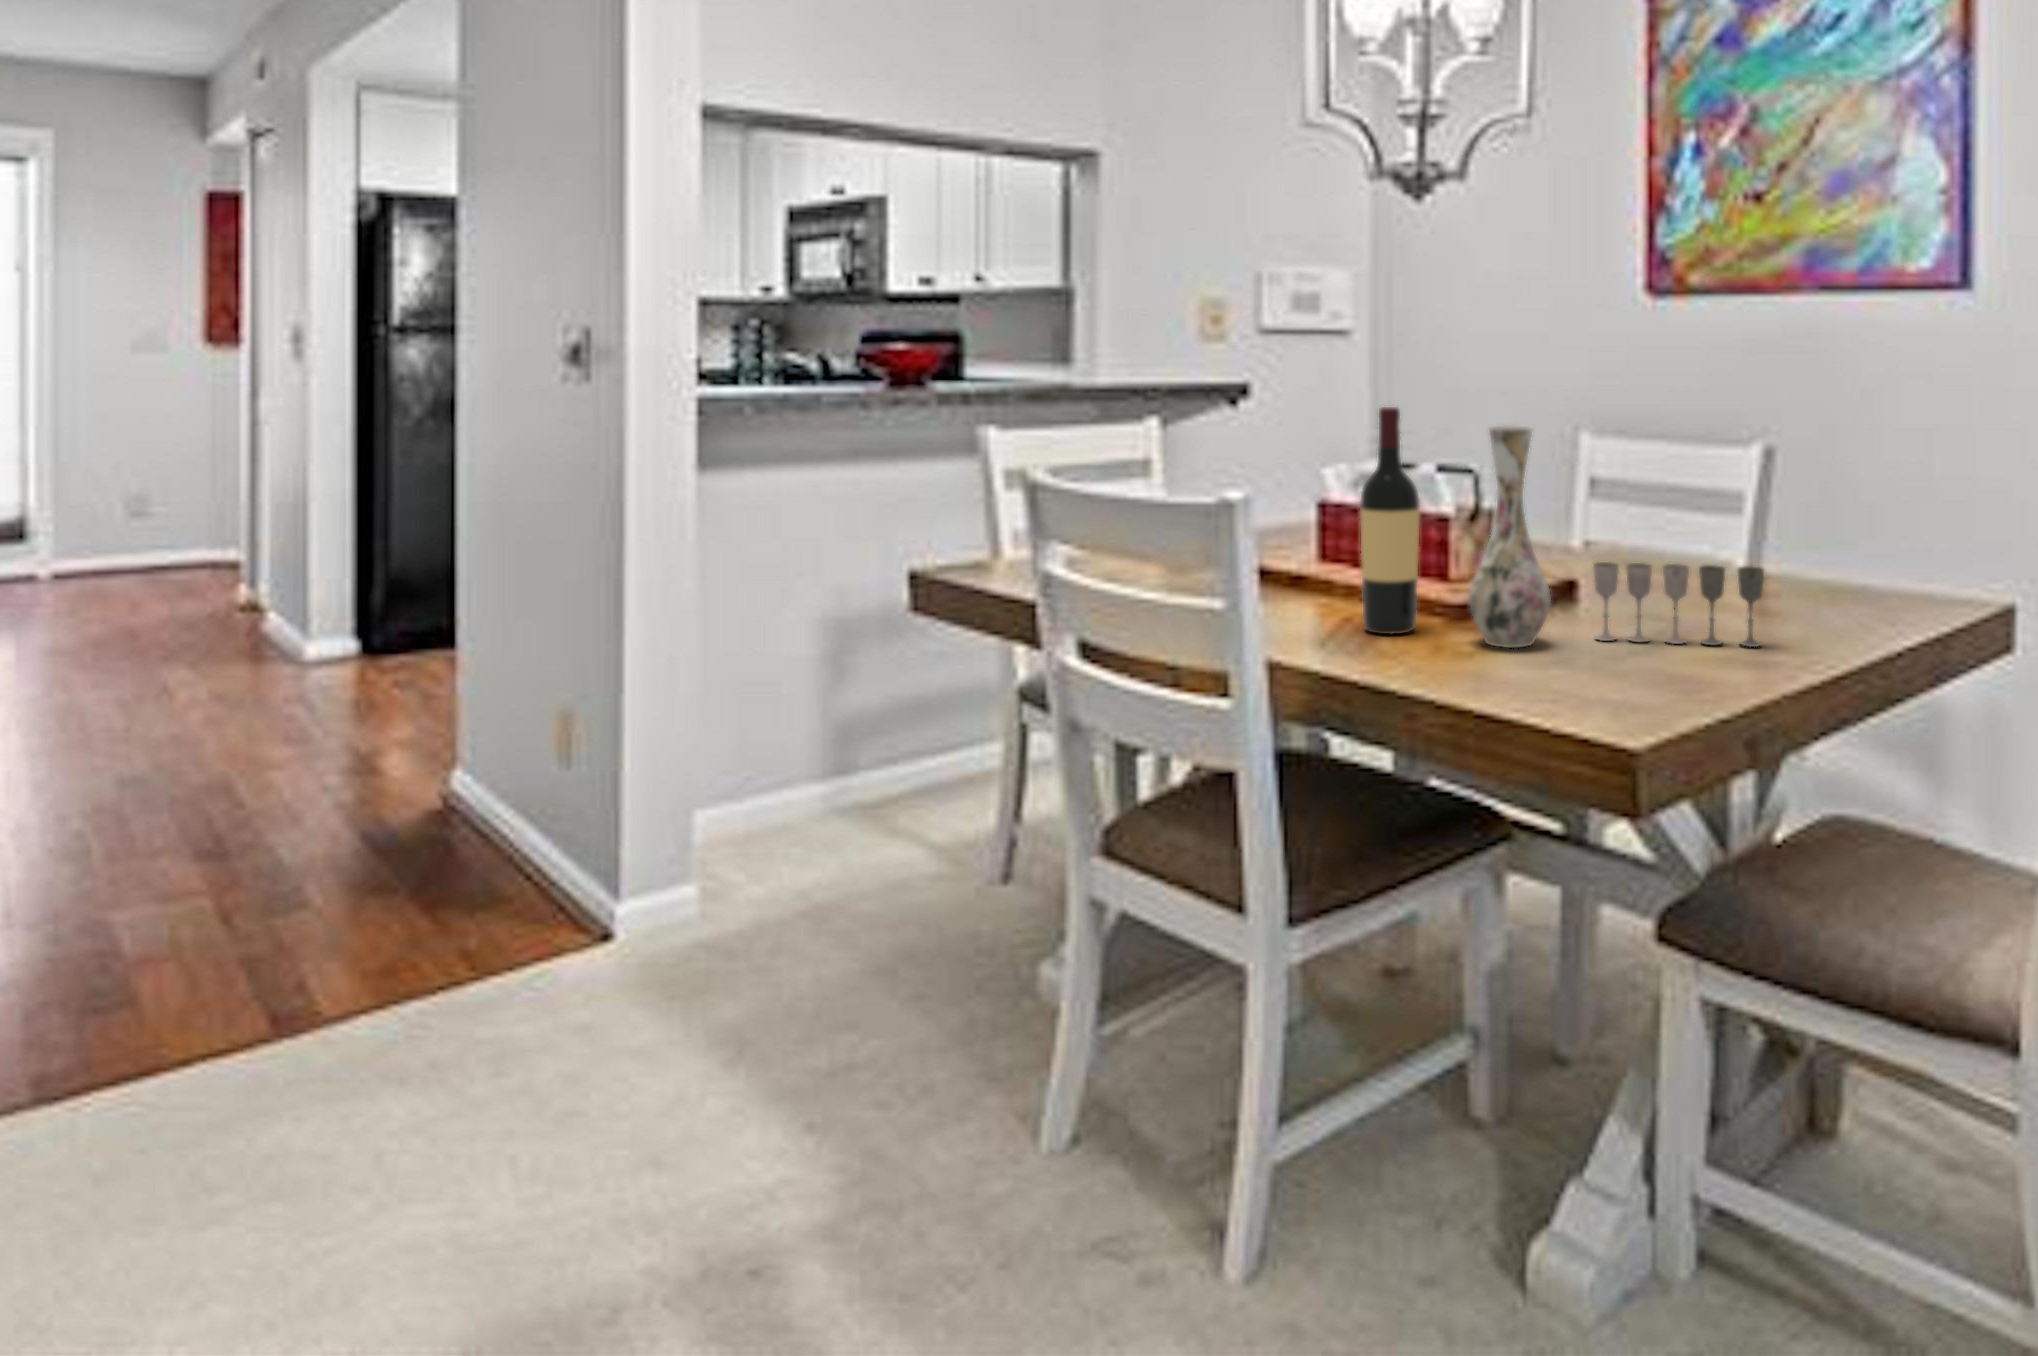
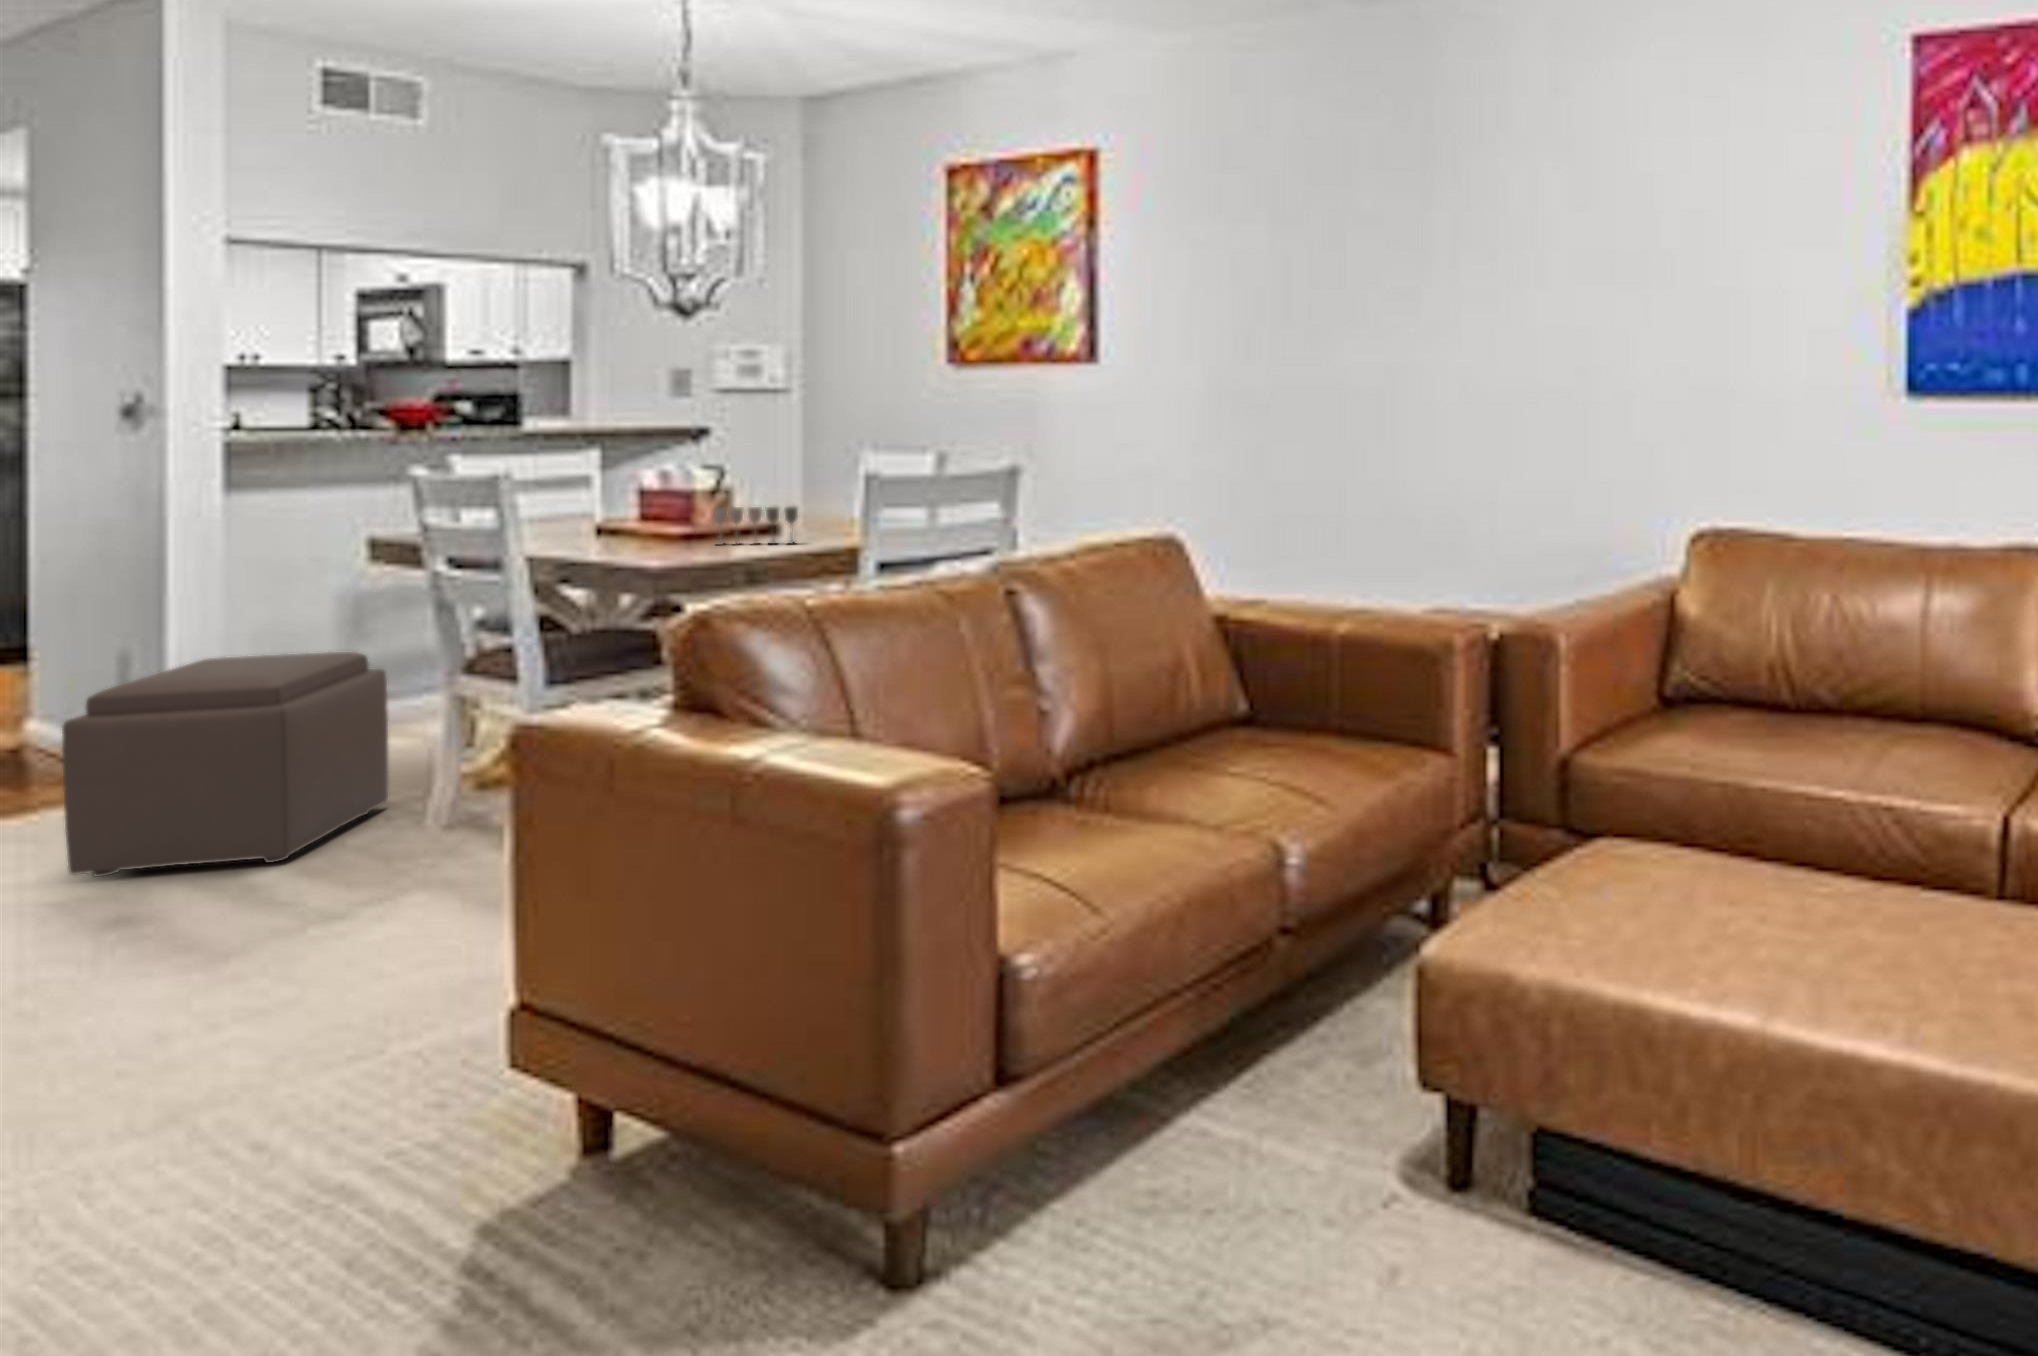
wine bottle: present [1360,407,1420,634] -> none [588,434,624,547]
vase: present [1469,425,1550,648] -> none [638,442,685,549]
ottoman: none [510,797,971,1251] -> present [62,652,388,877]

